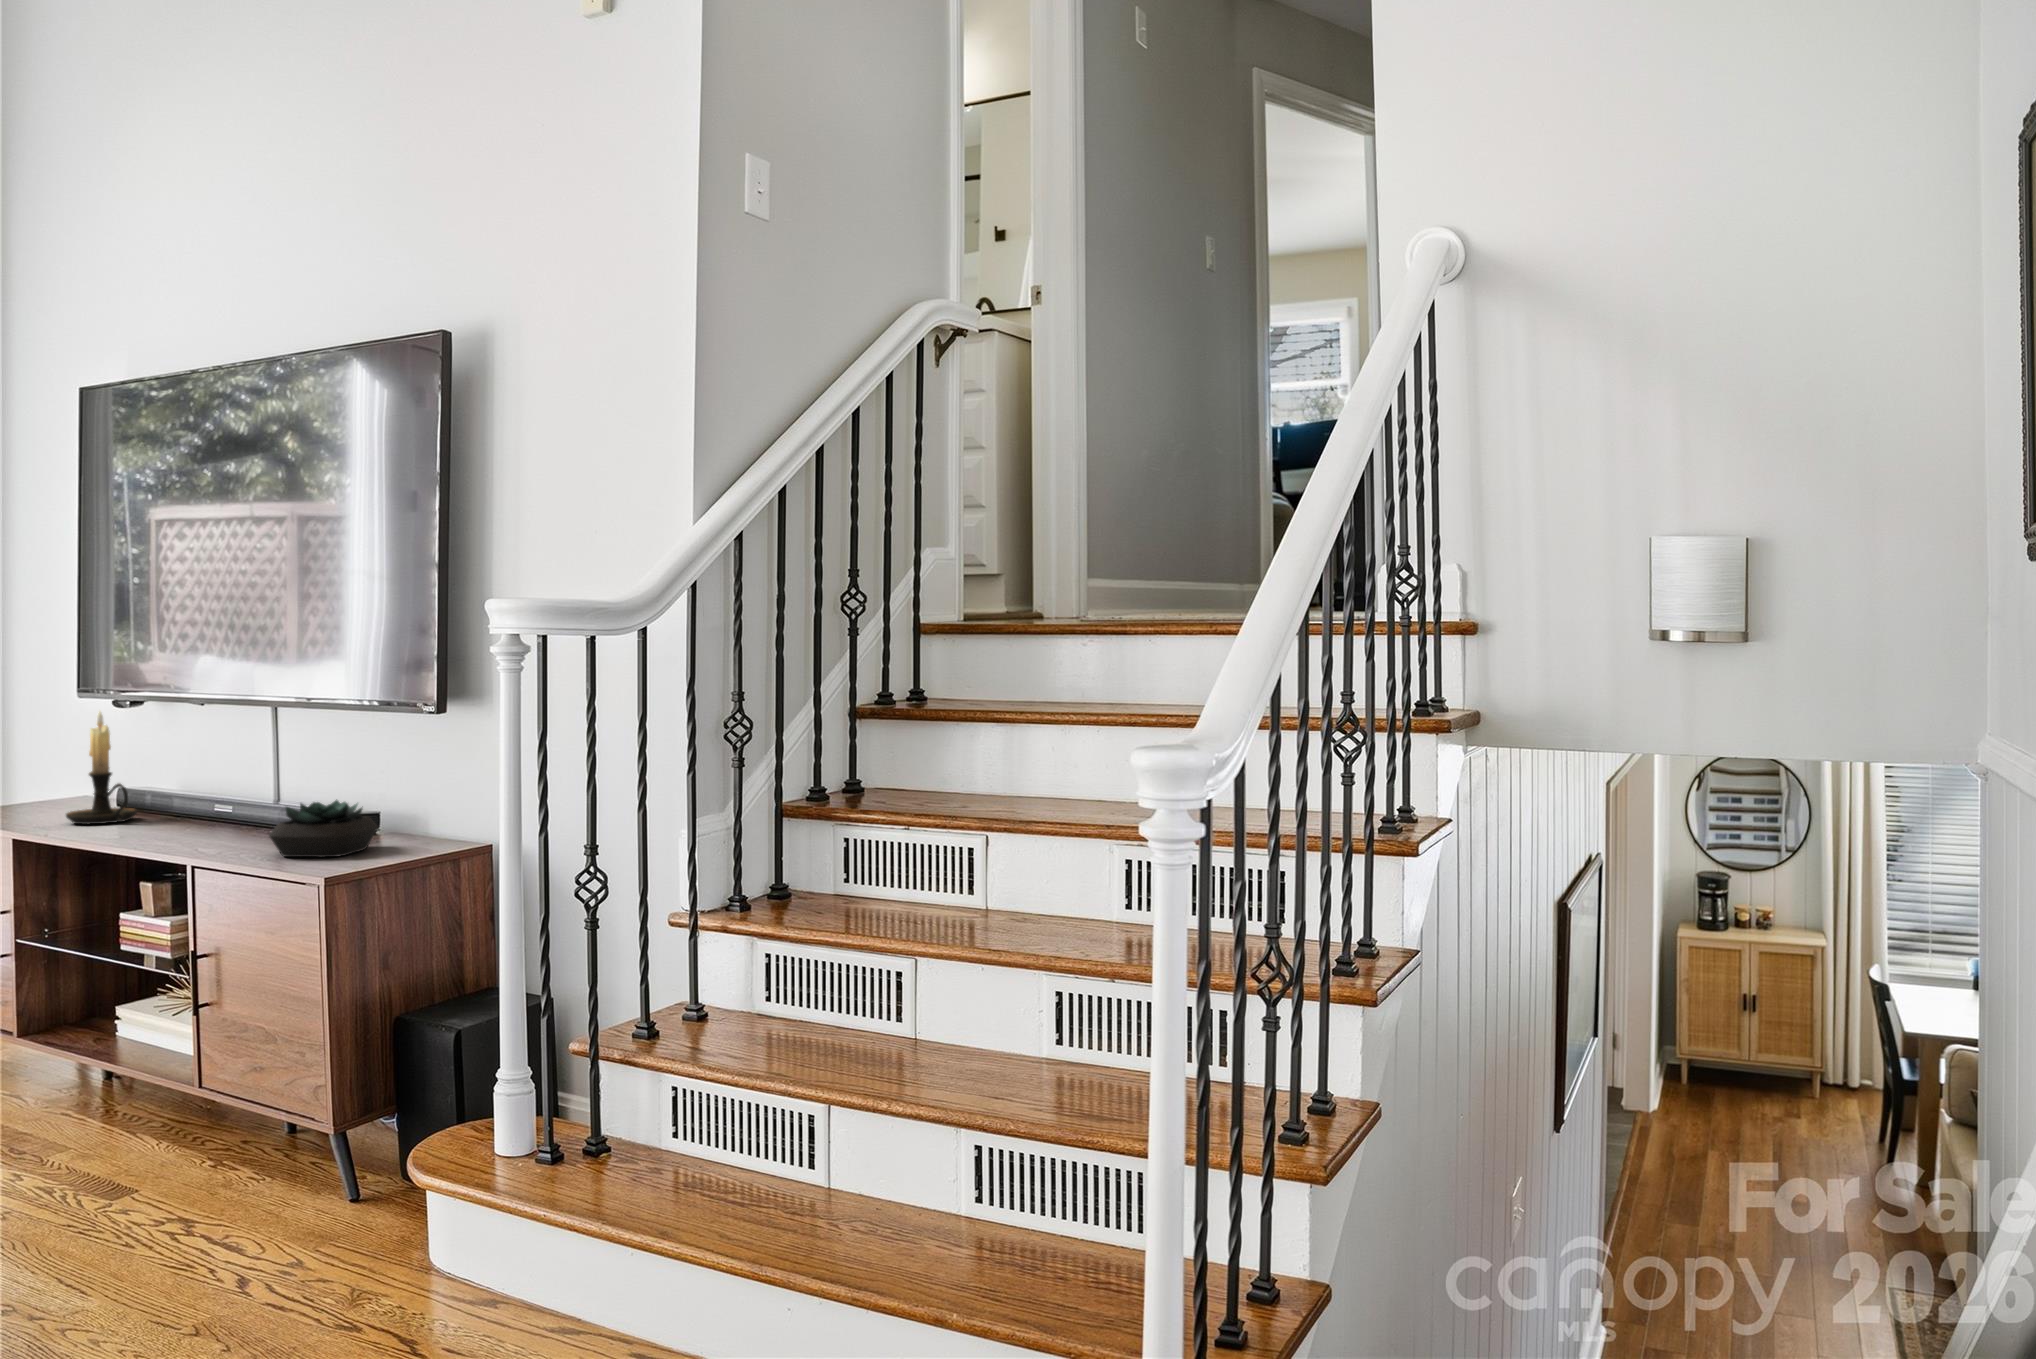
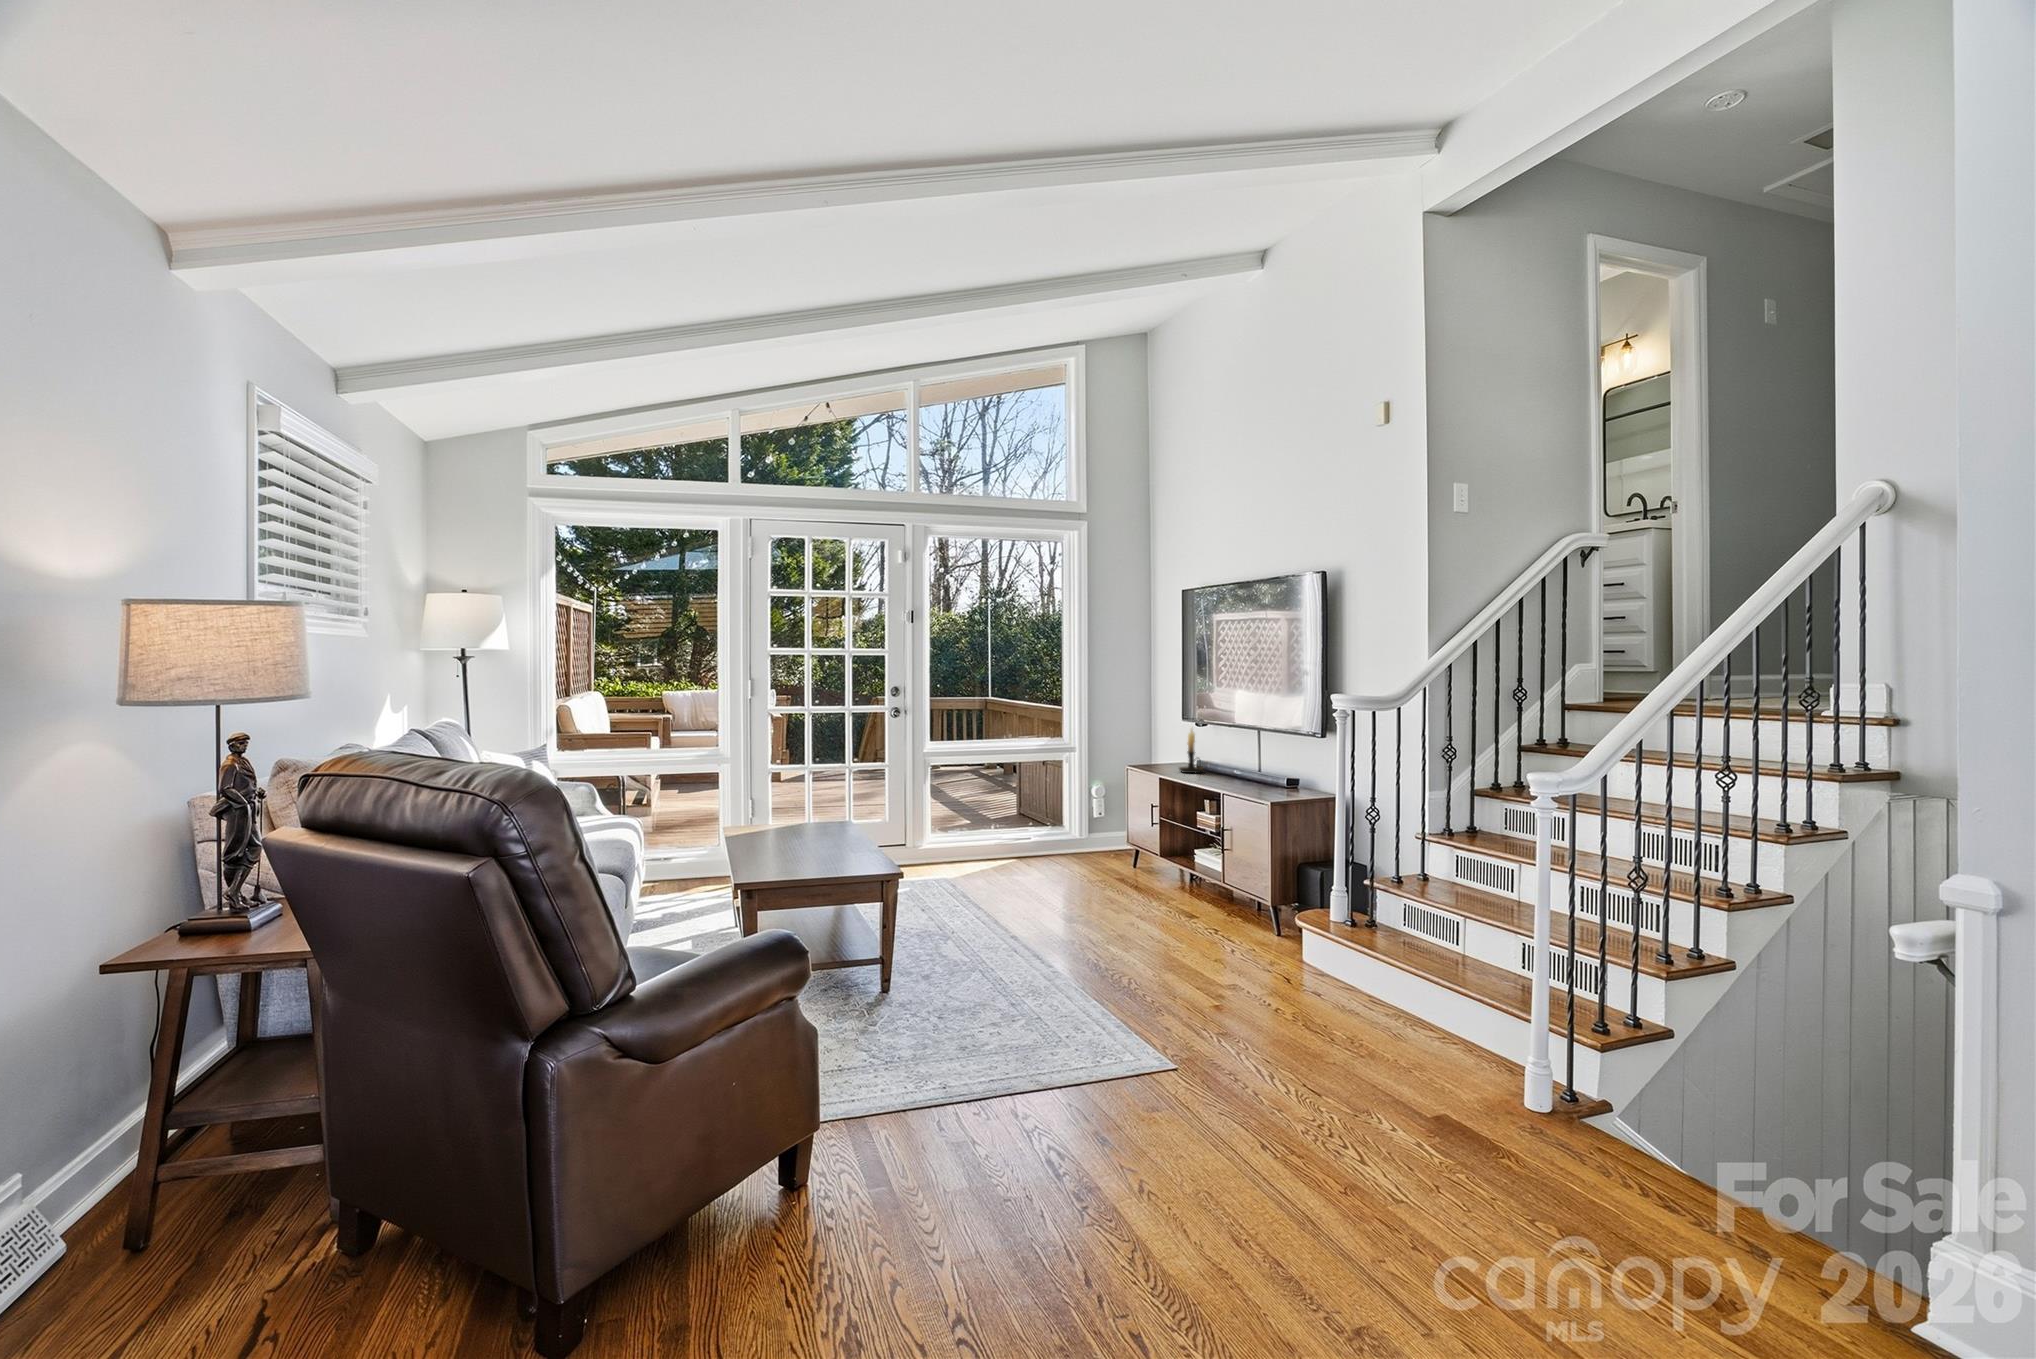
succulent plant: present [269,800,378,857] -> none [1253,771,1296,795]

